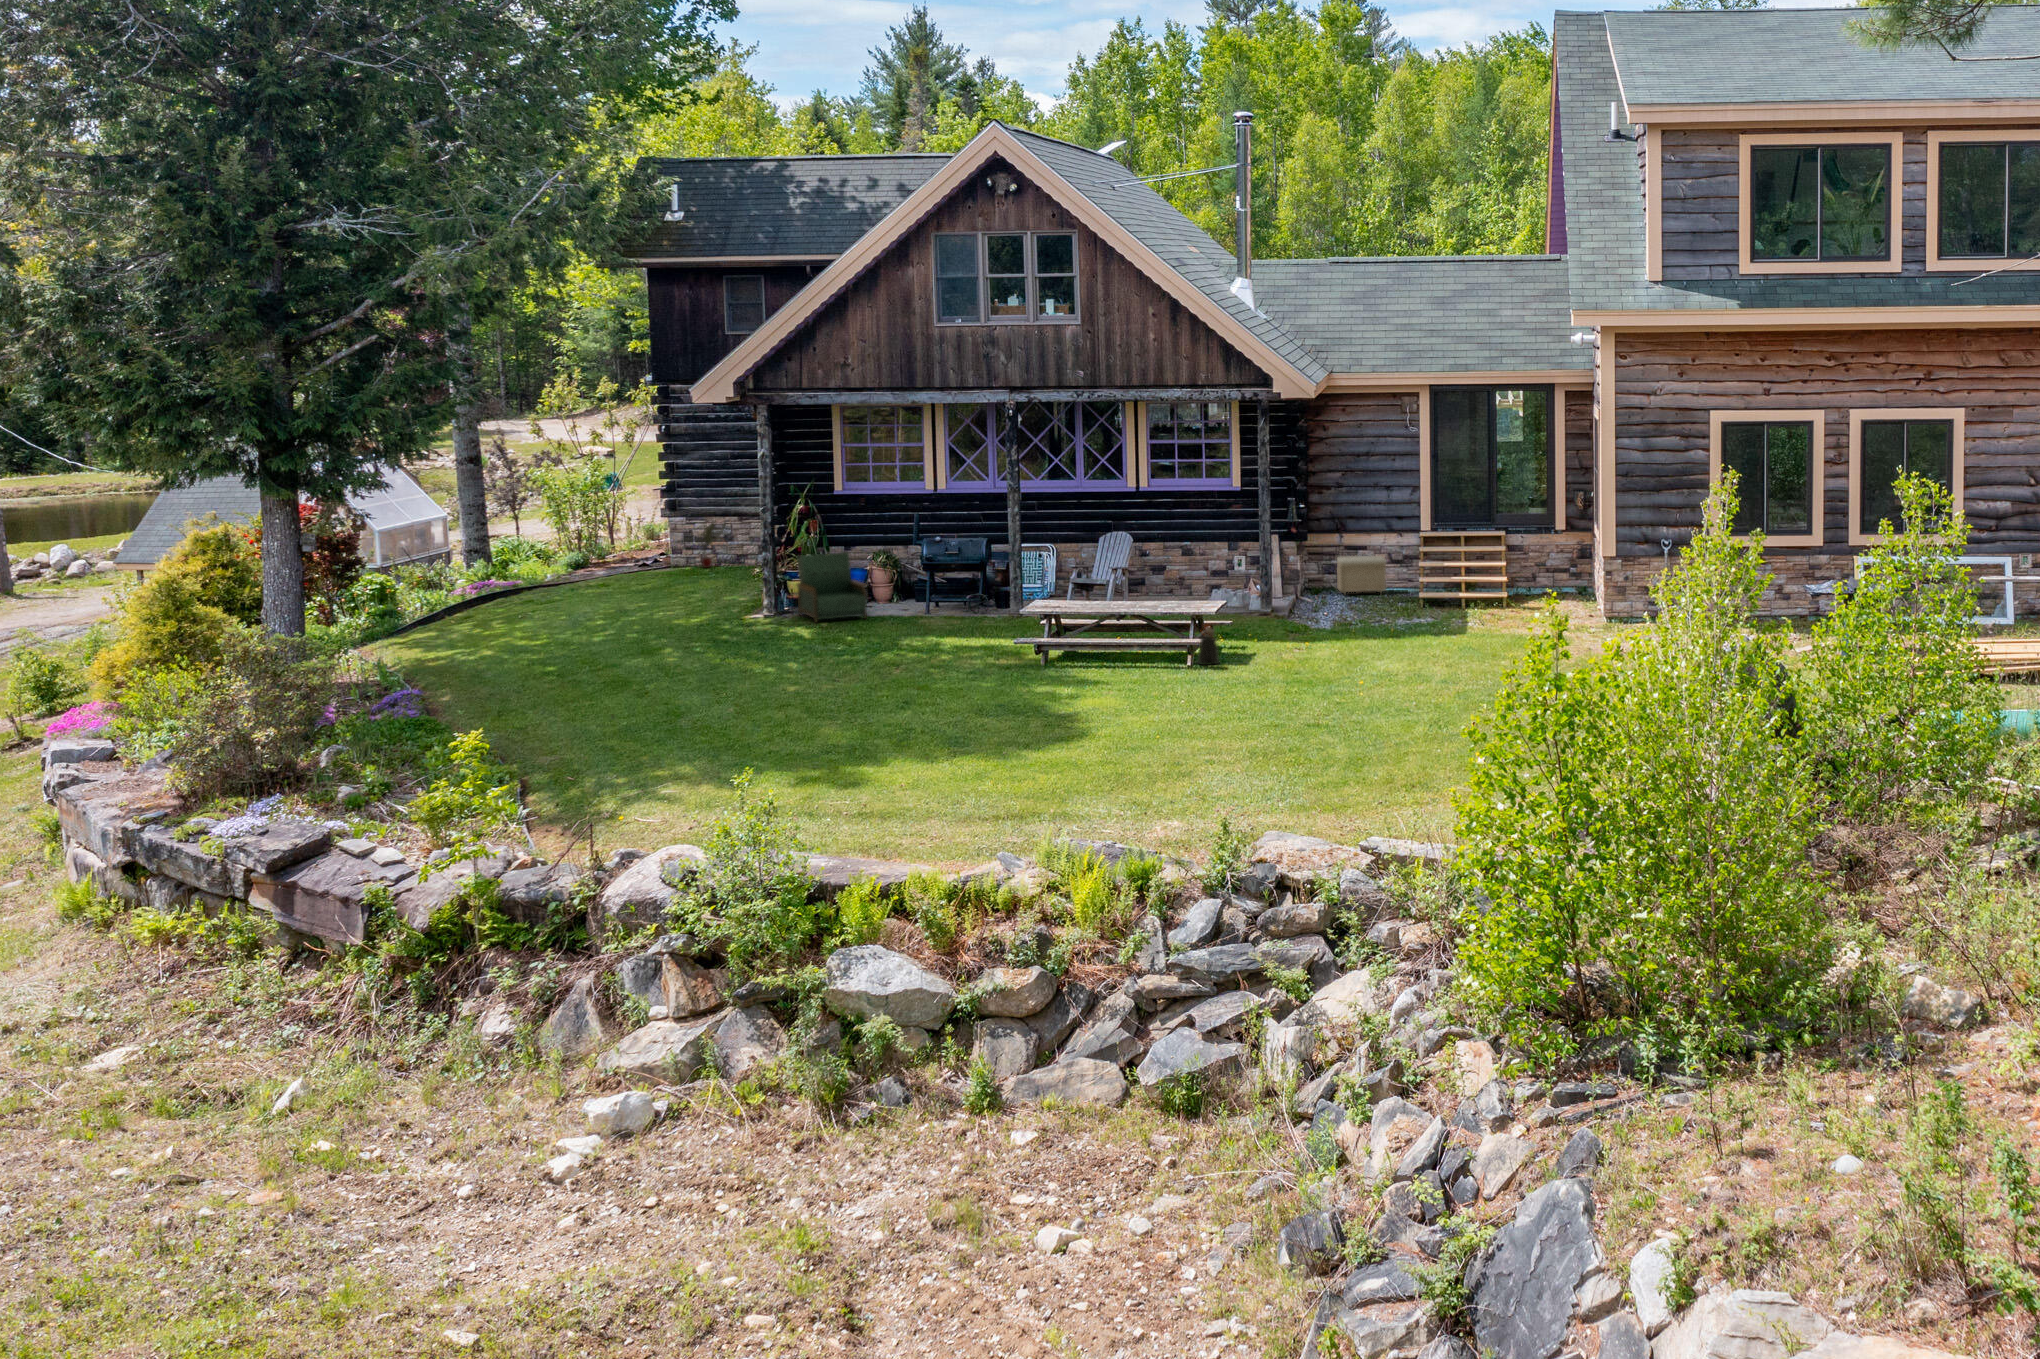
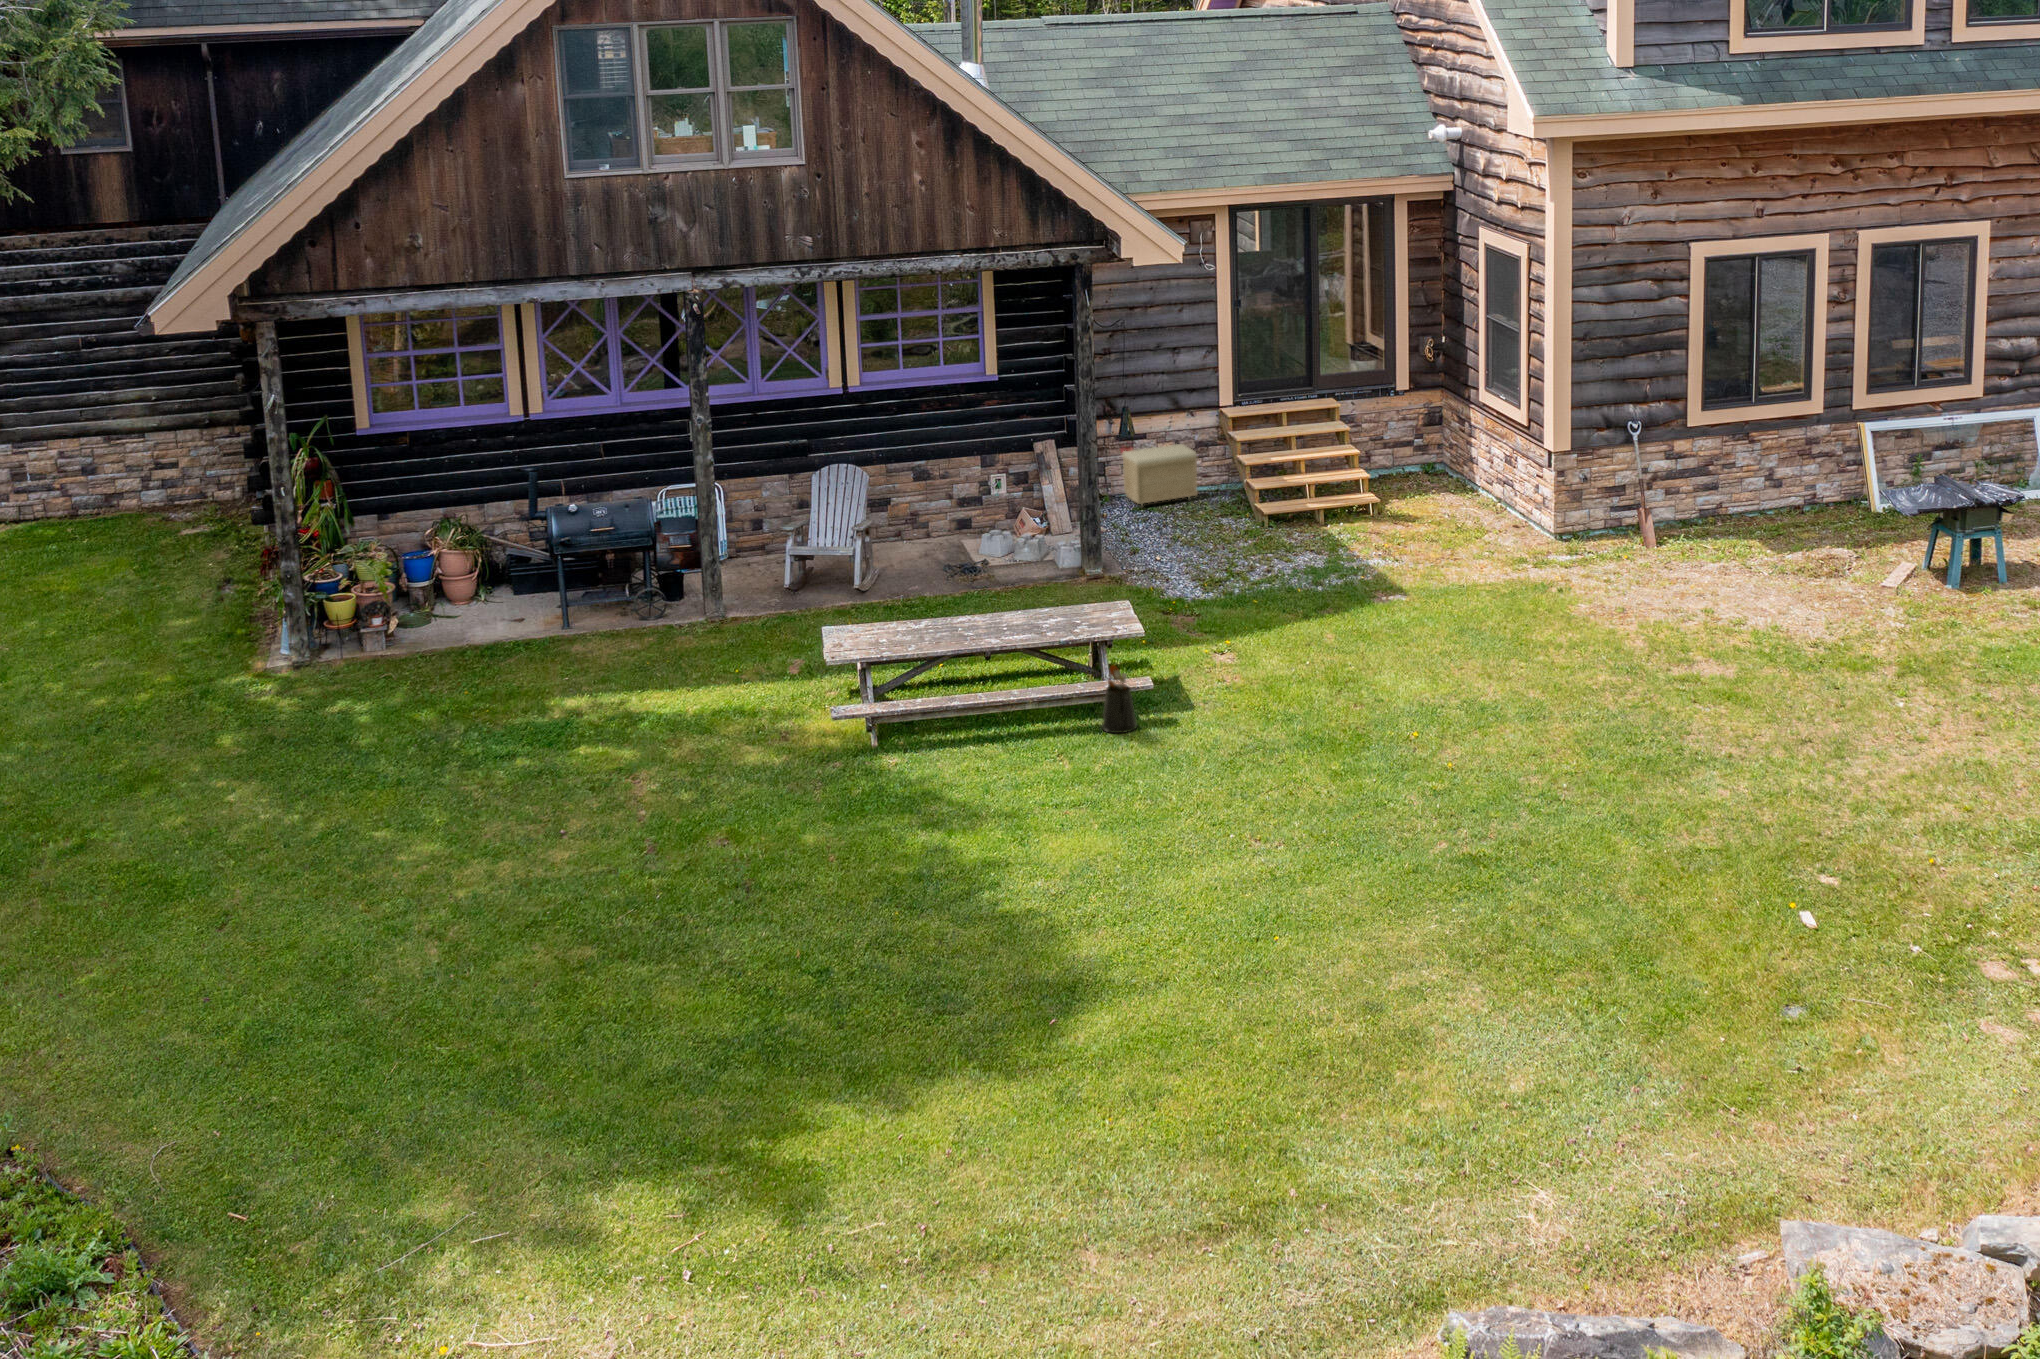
potted tree: present [690,519,725,568] -> none [57,440,130,521]
armchair: present [797,552,867,622] -> none [320,539,457,674]

